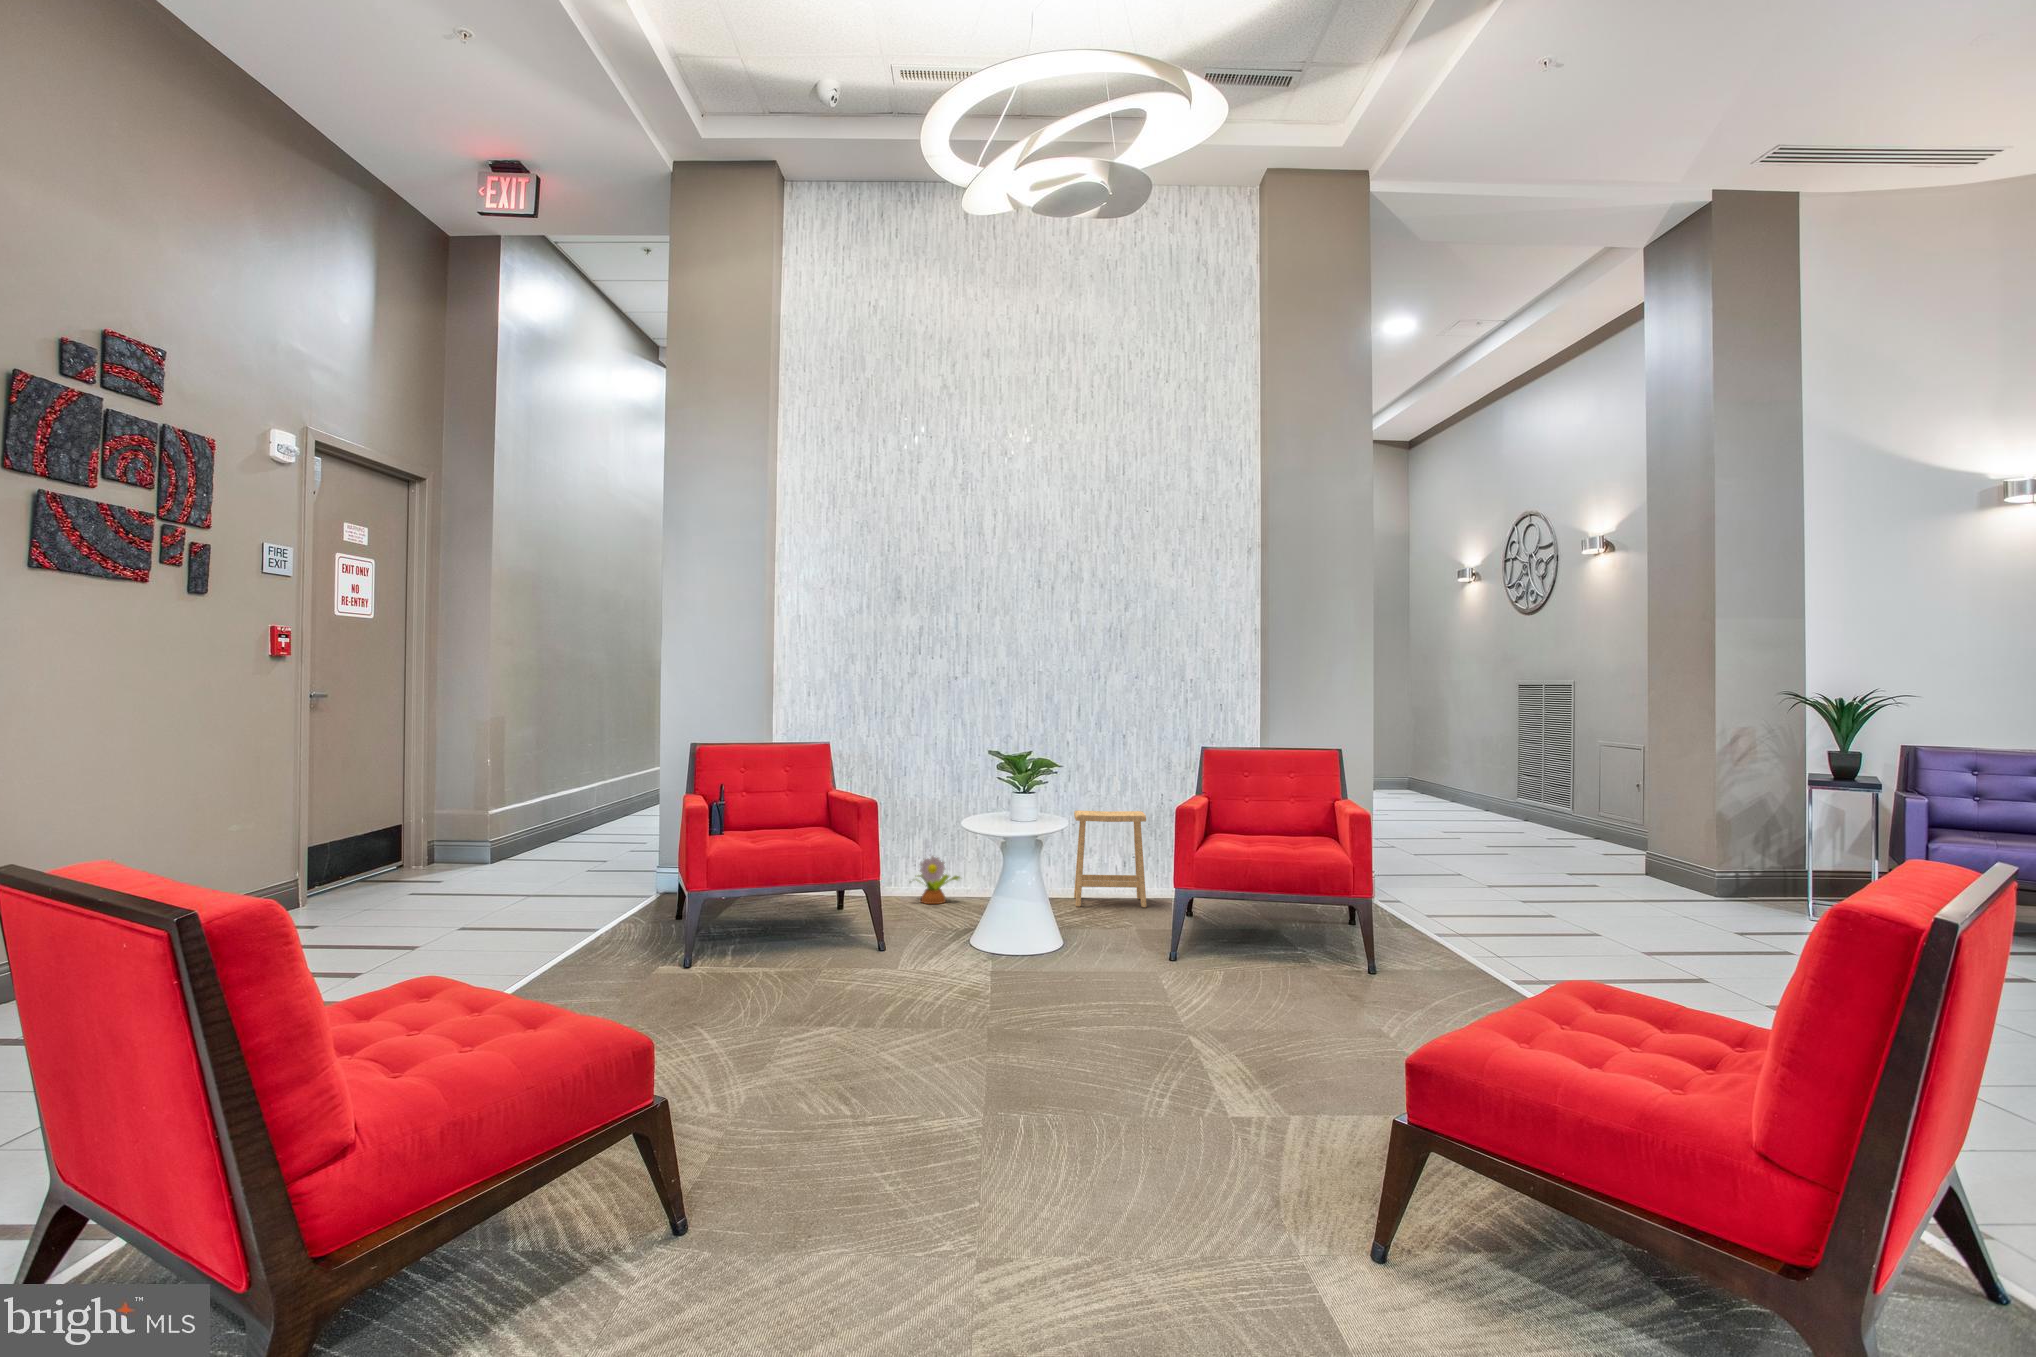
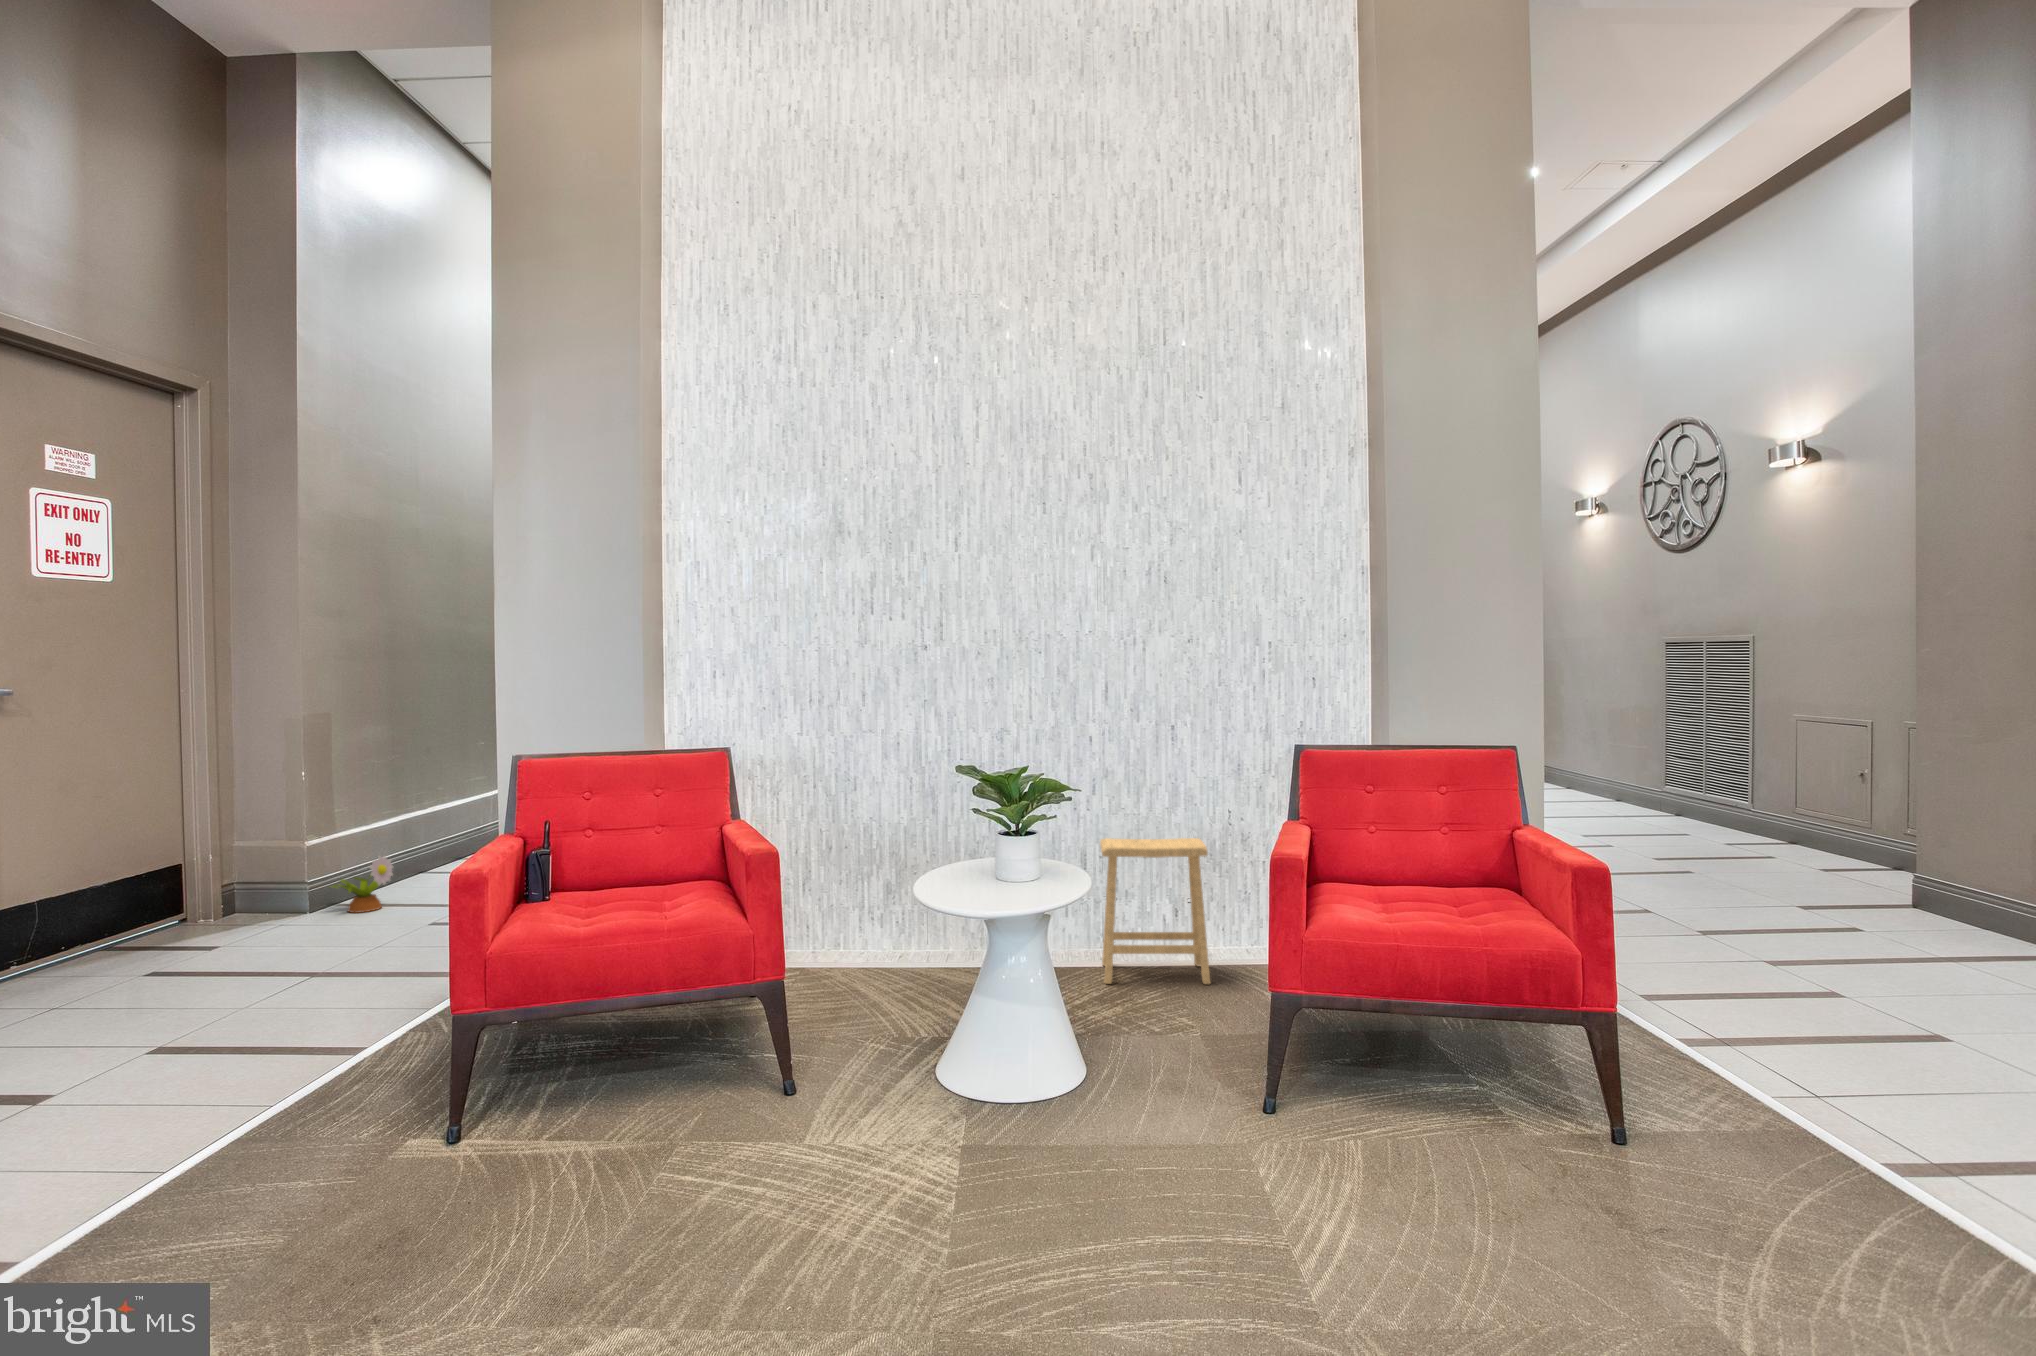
decorative plant: present [916,856,960,904] -> present [333,856,393,913]

